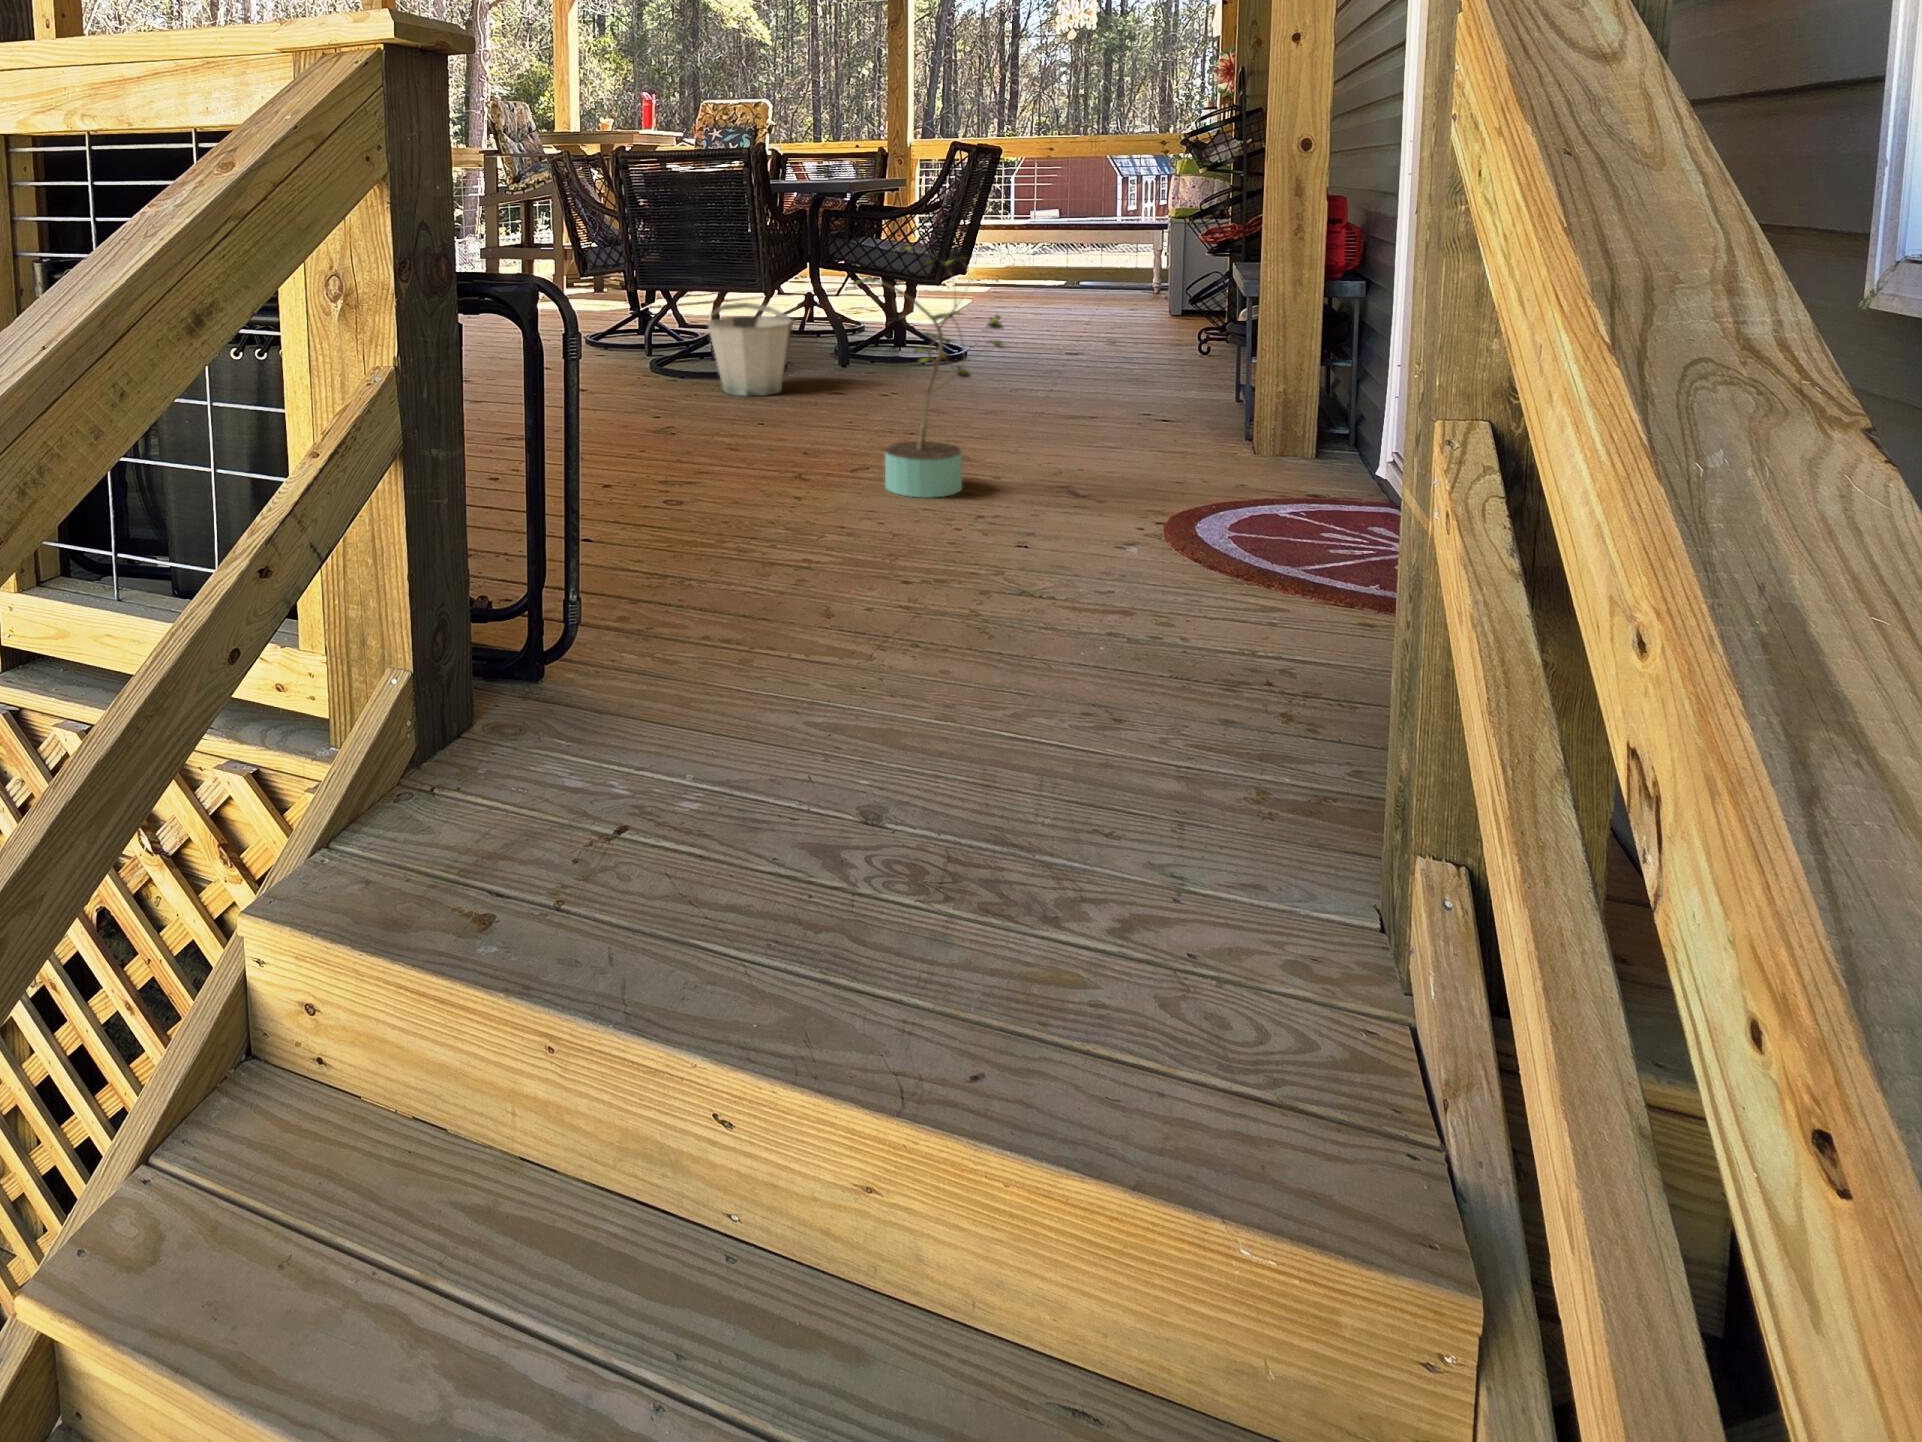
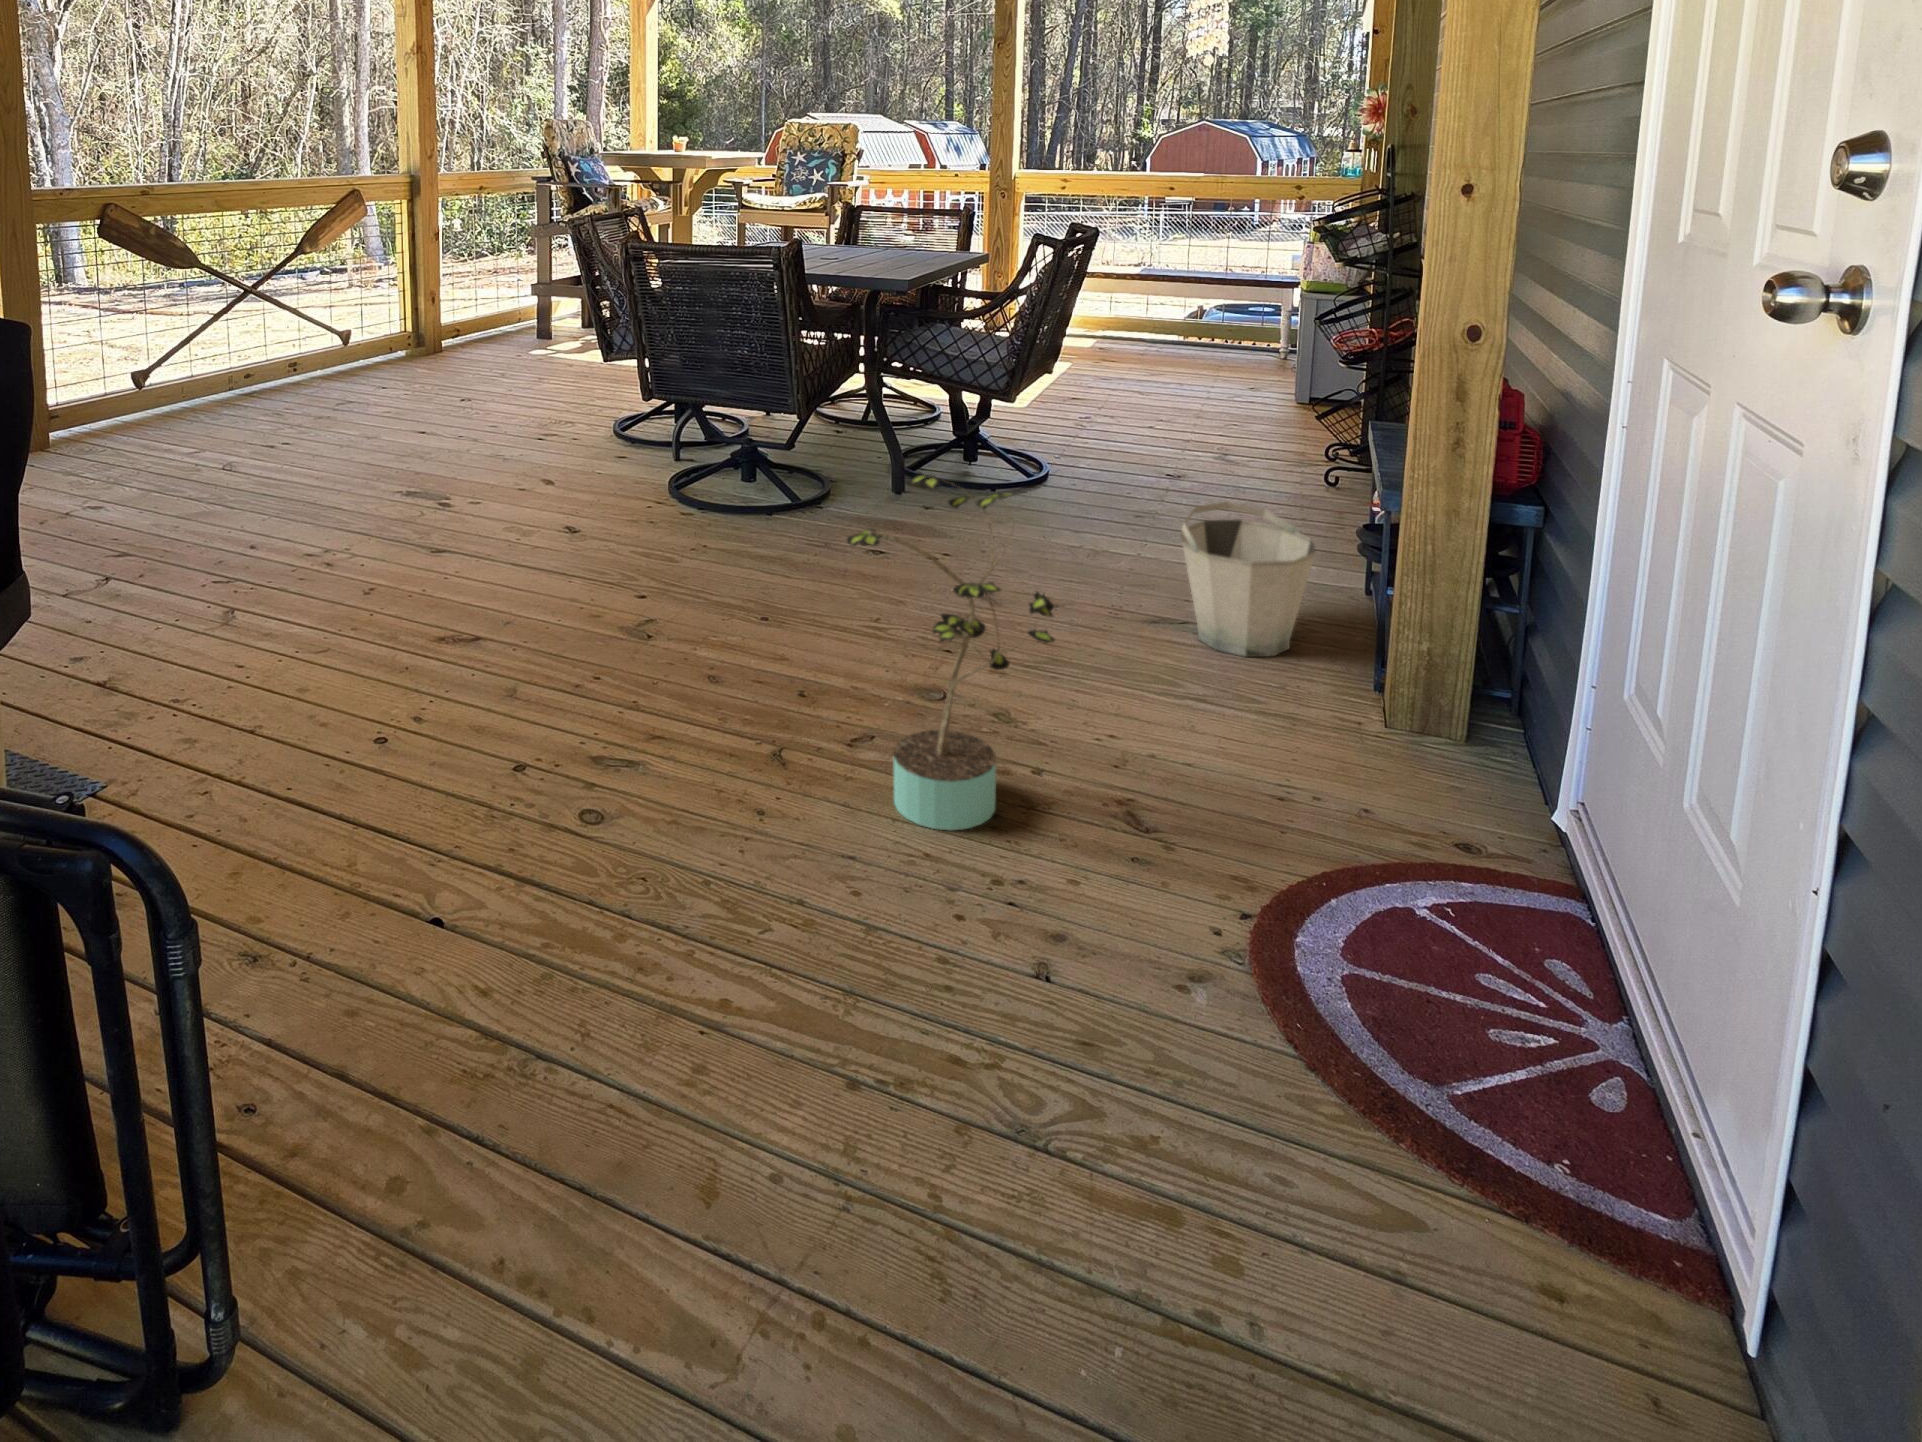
bucket: present [708,303,793,397] -> present [1181,502,1316,657]

